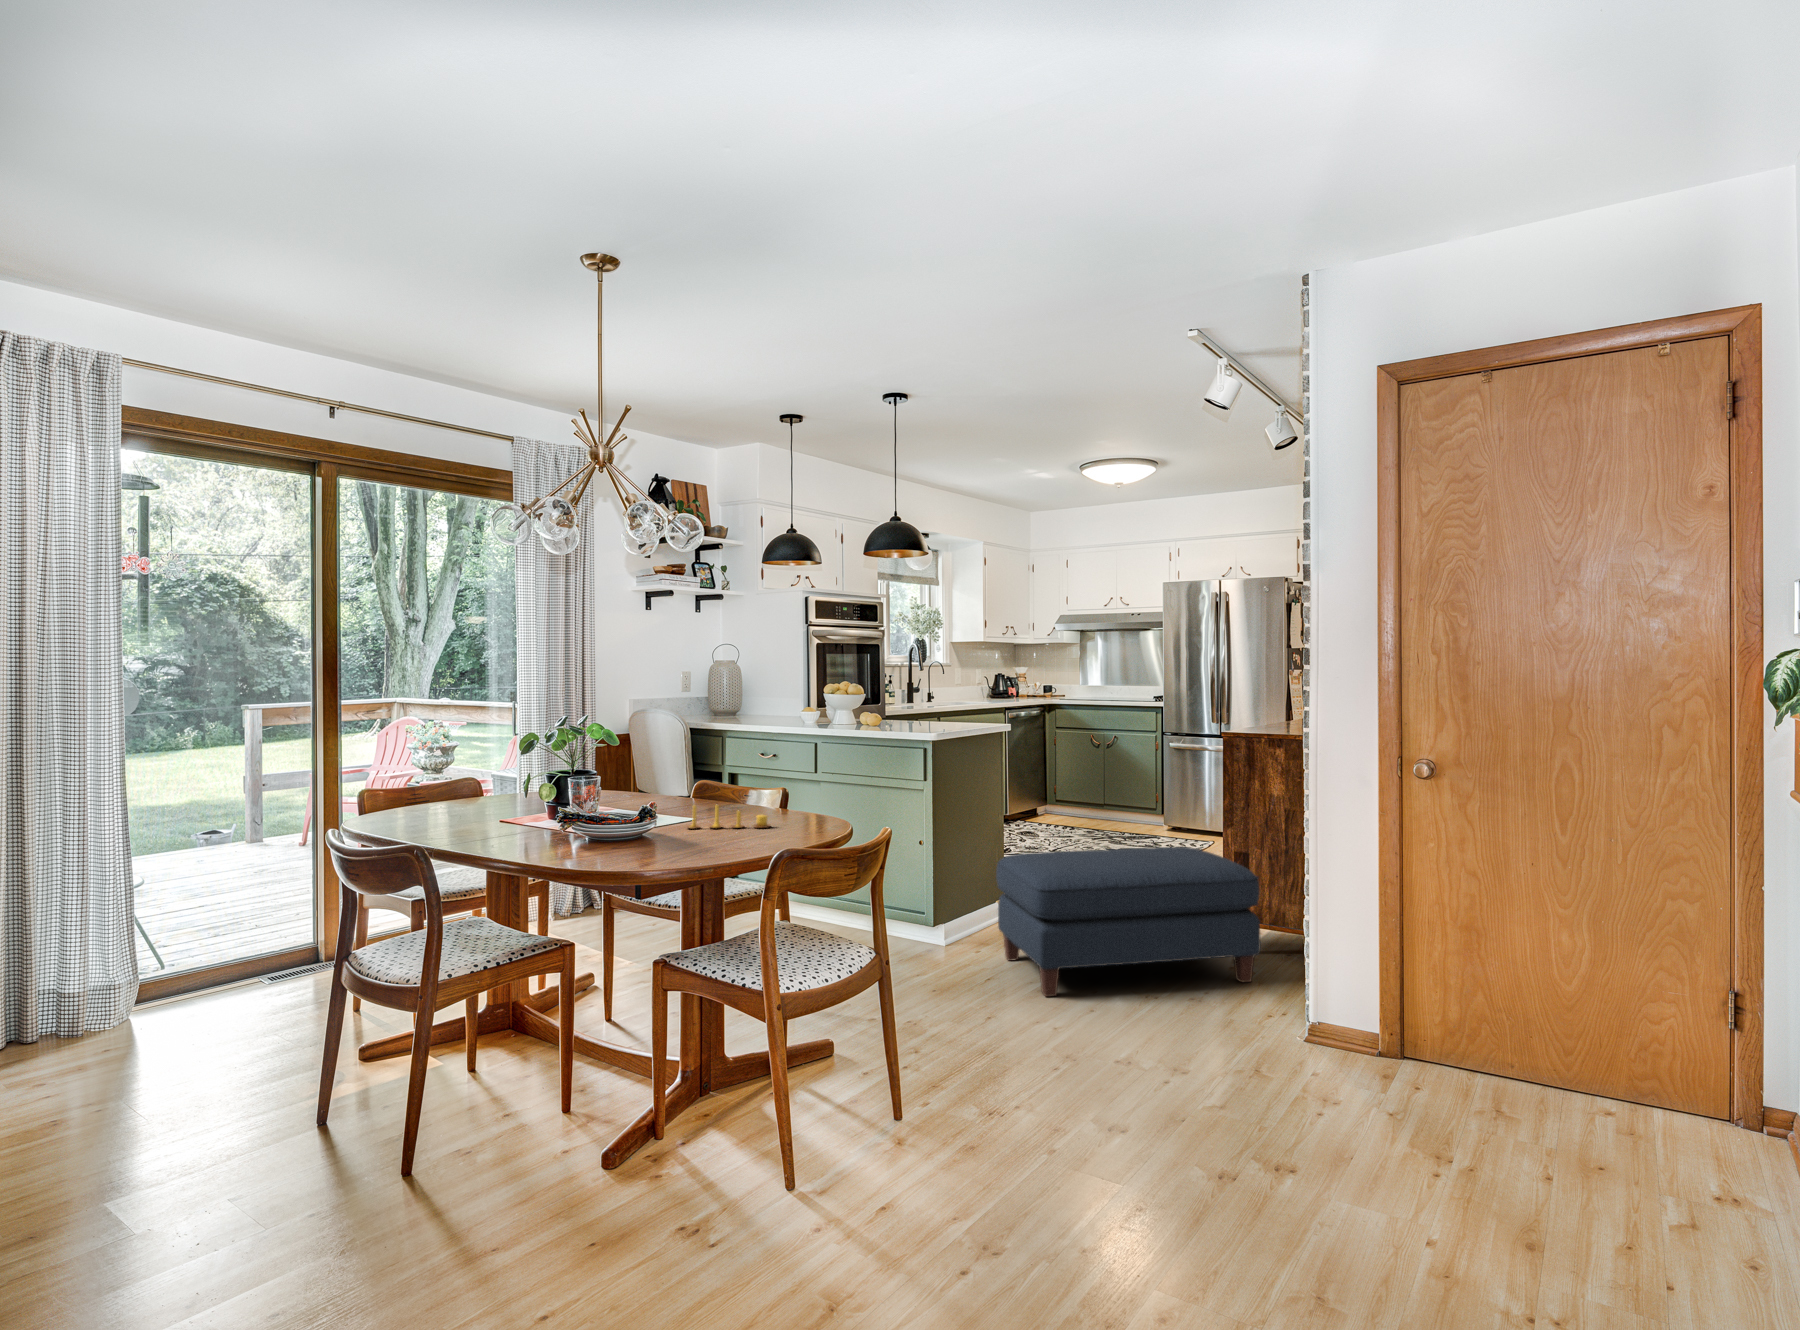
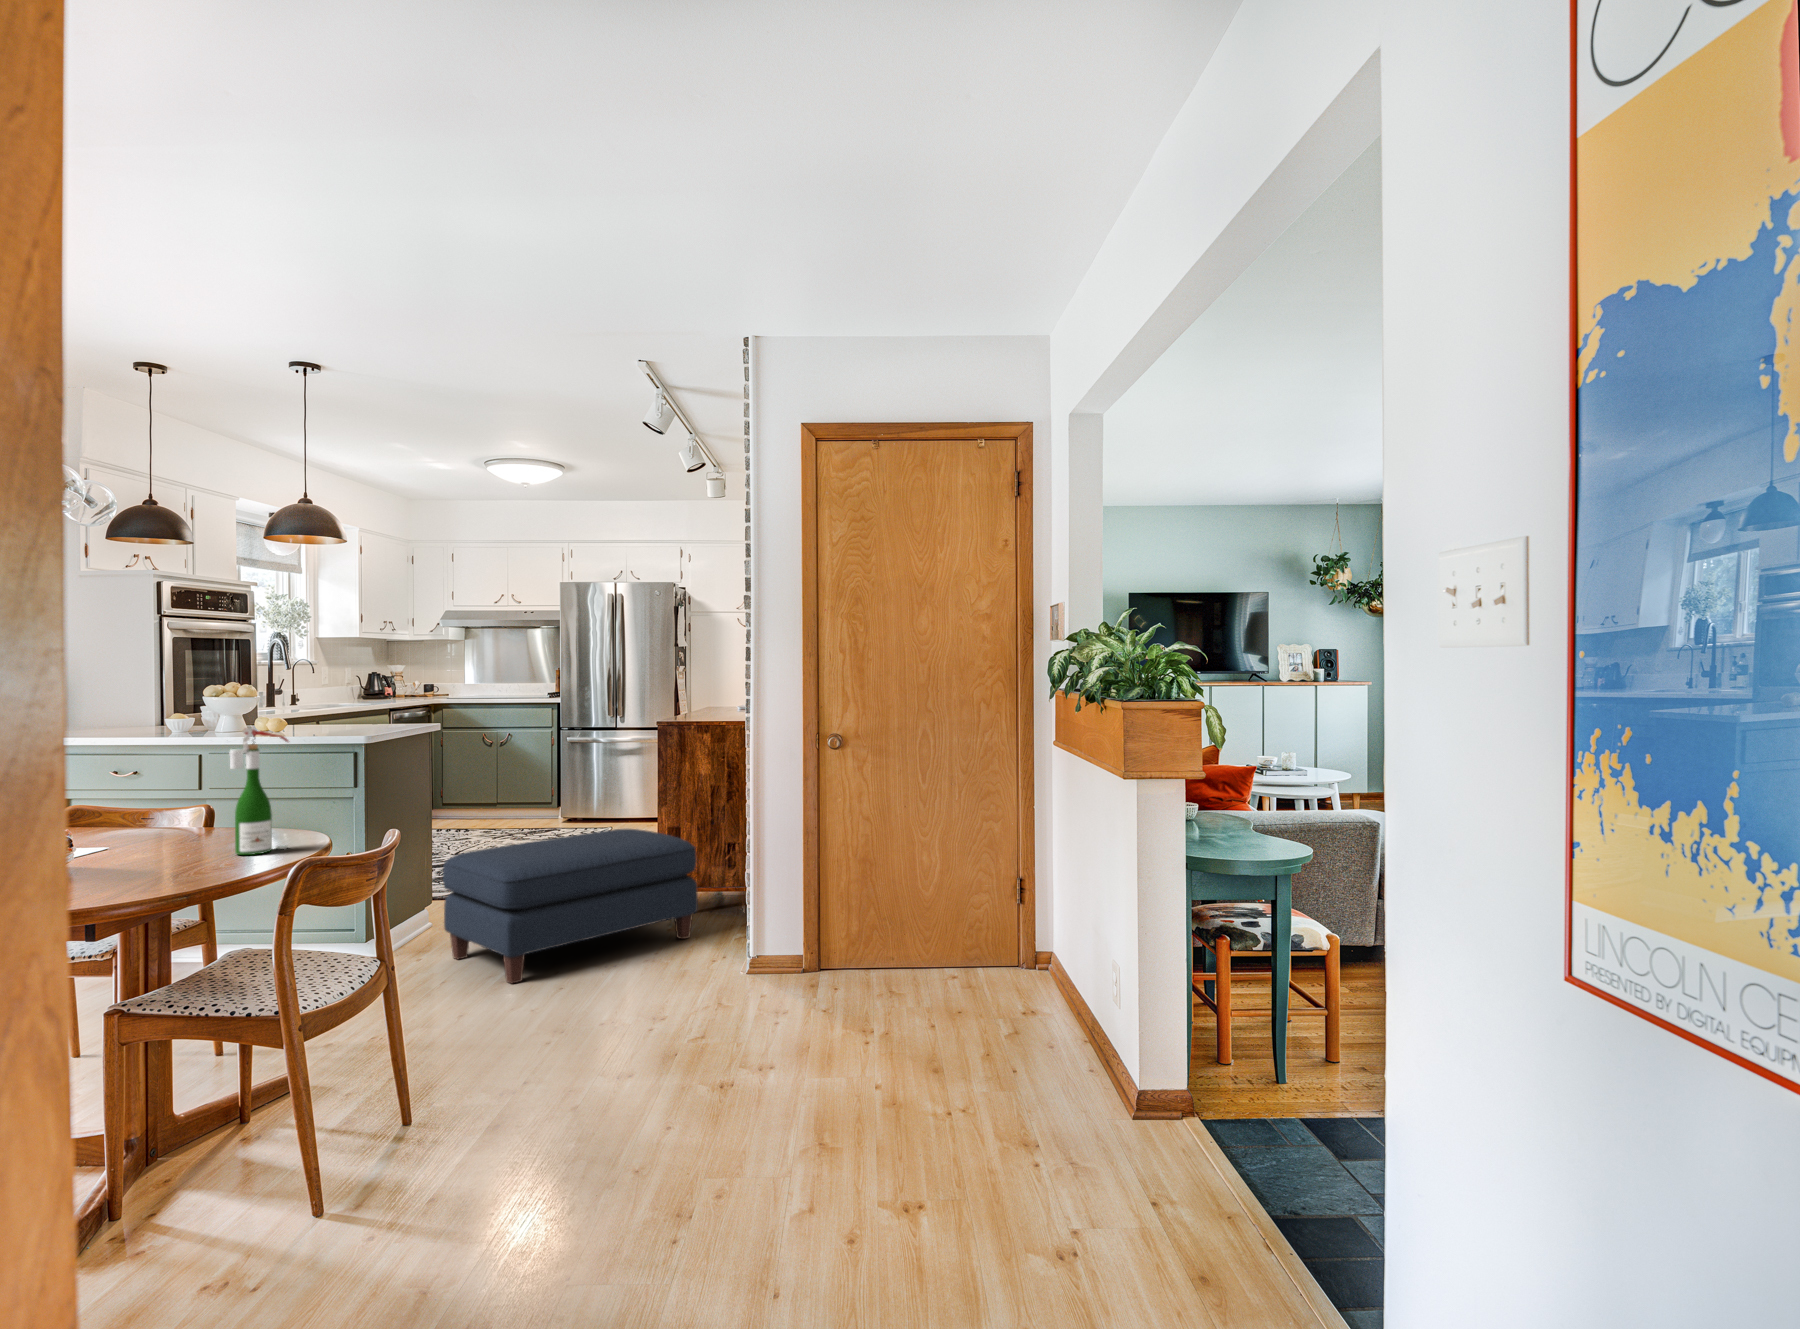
wine bottle: none [766,722,812,838] -> present [230,728,288,855]
candle: present [687,805,770,829] -> none [105,824,226,858]

